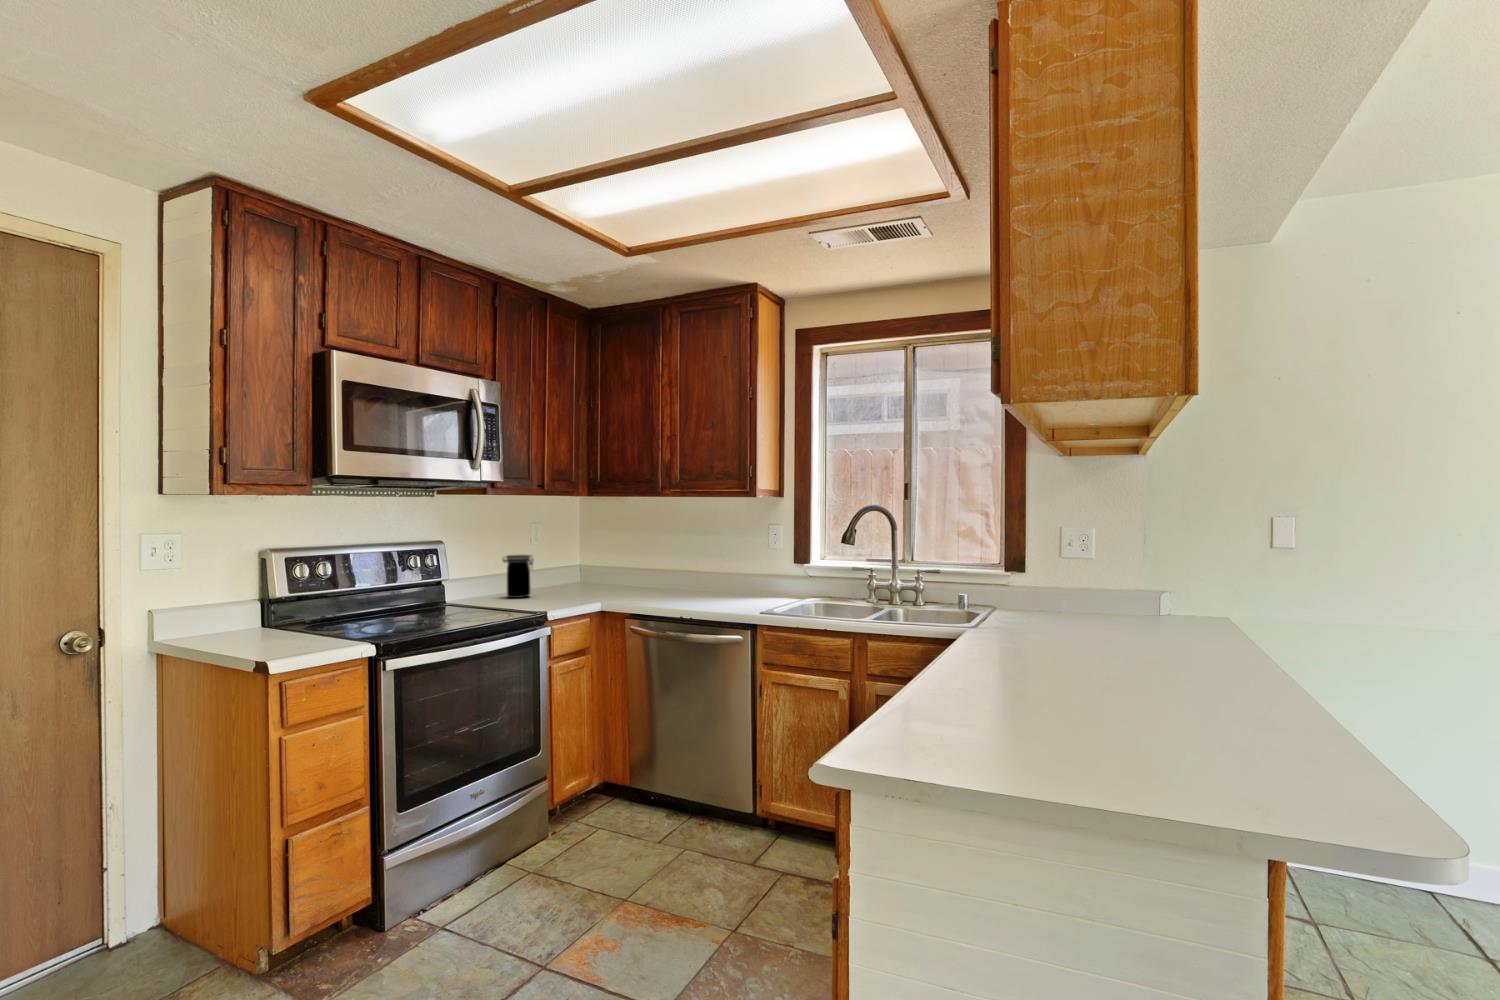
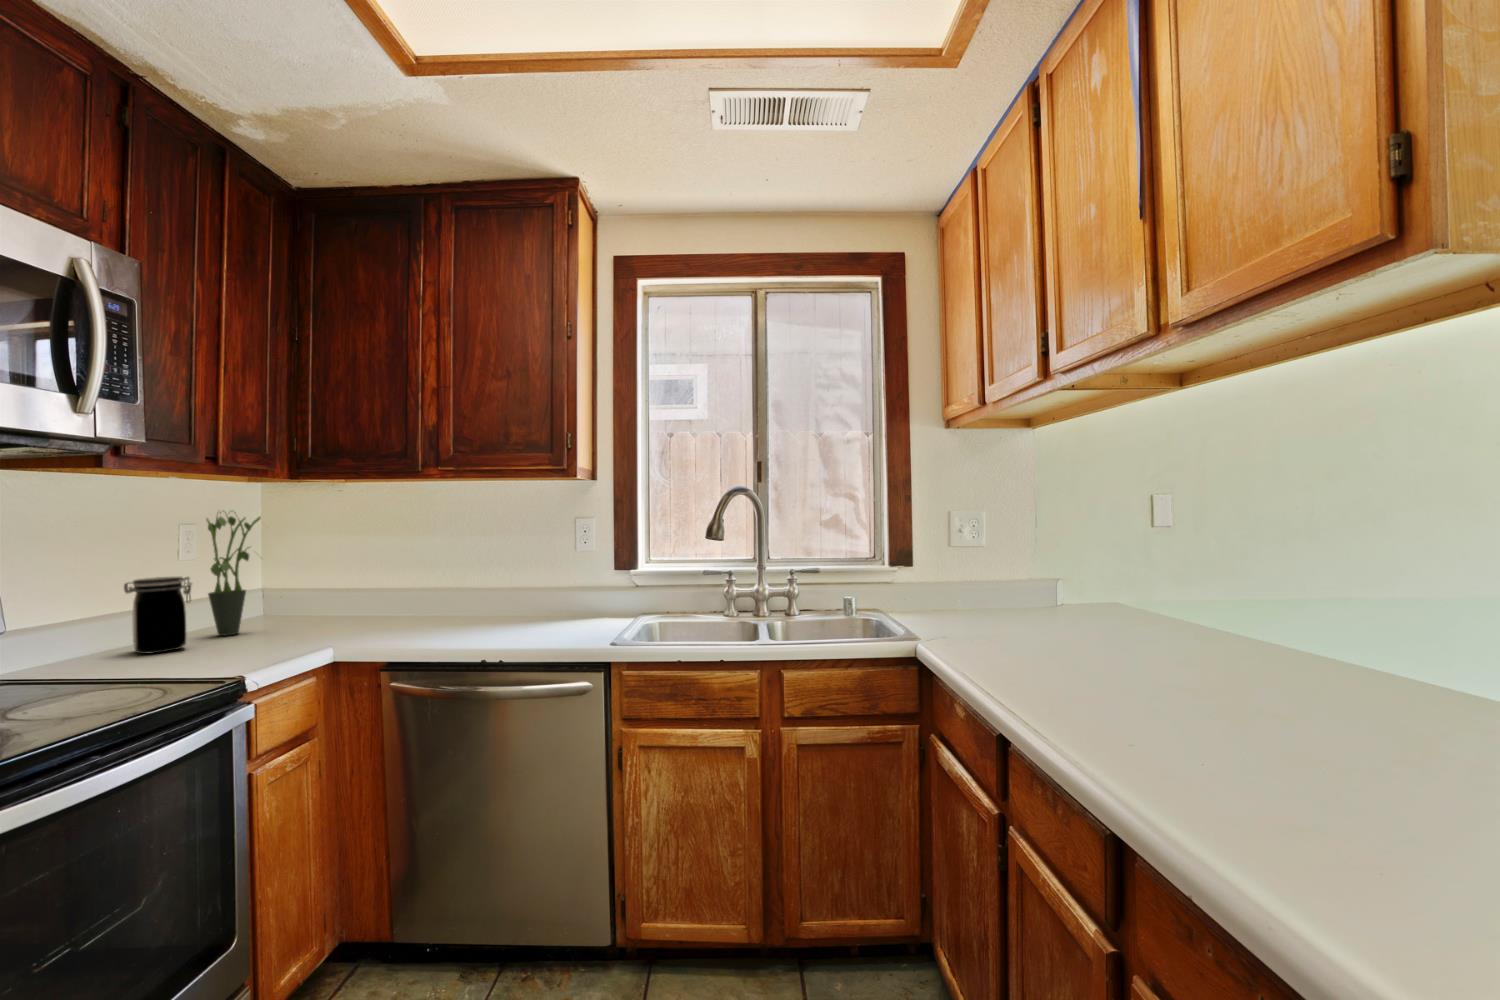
potted plant: none [544,515,577,593] -> present [206,510,261,636]

